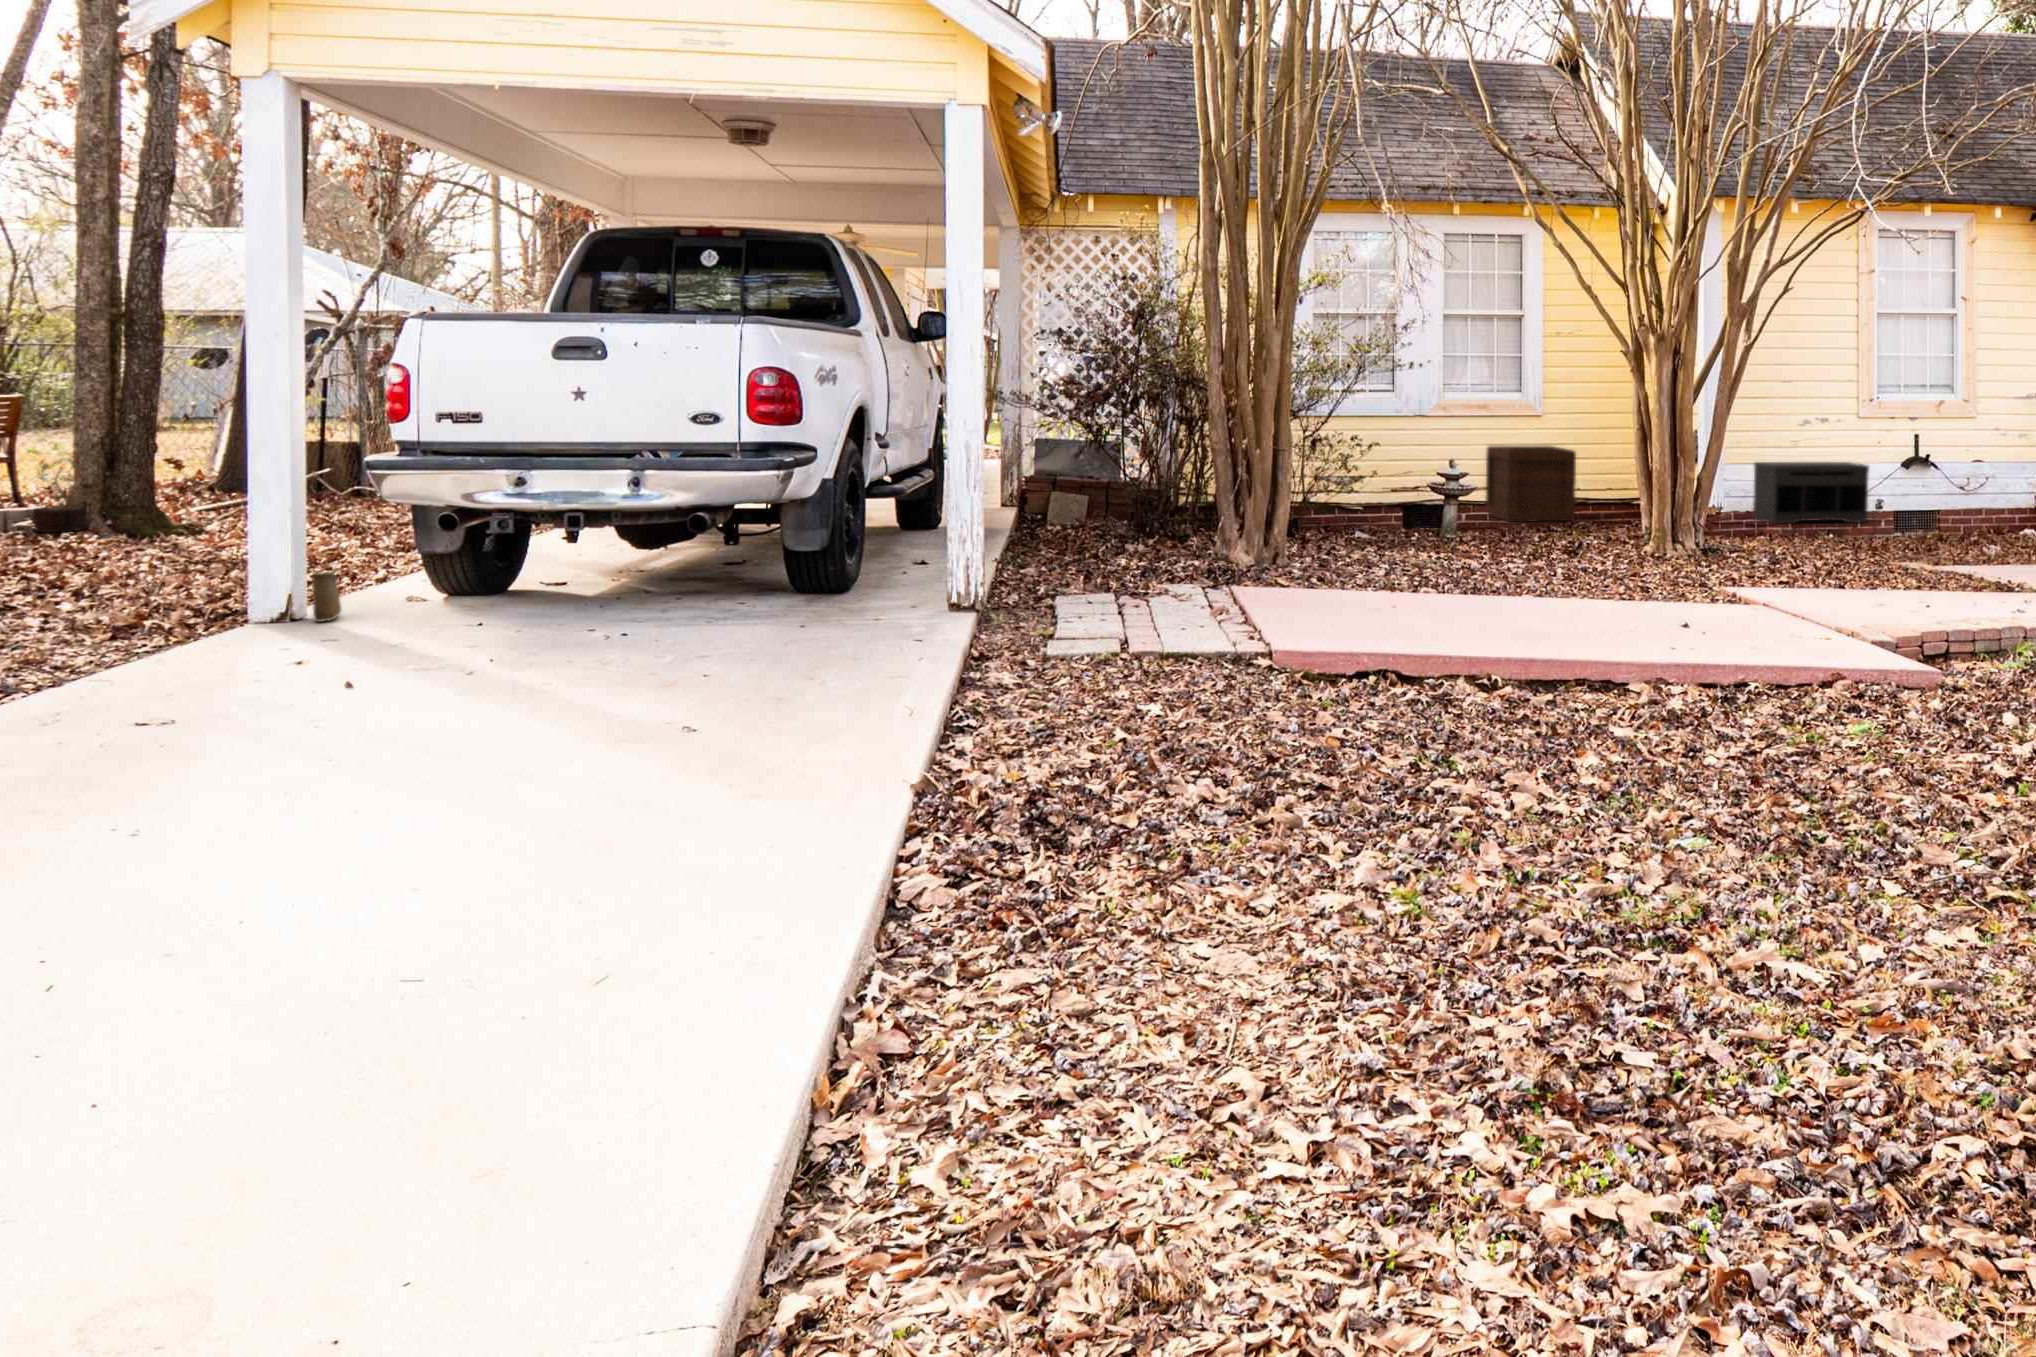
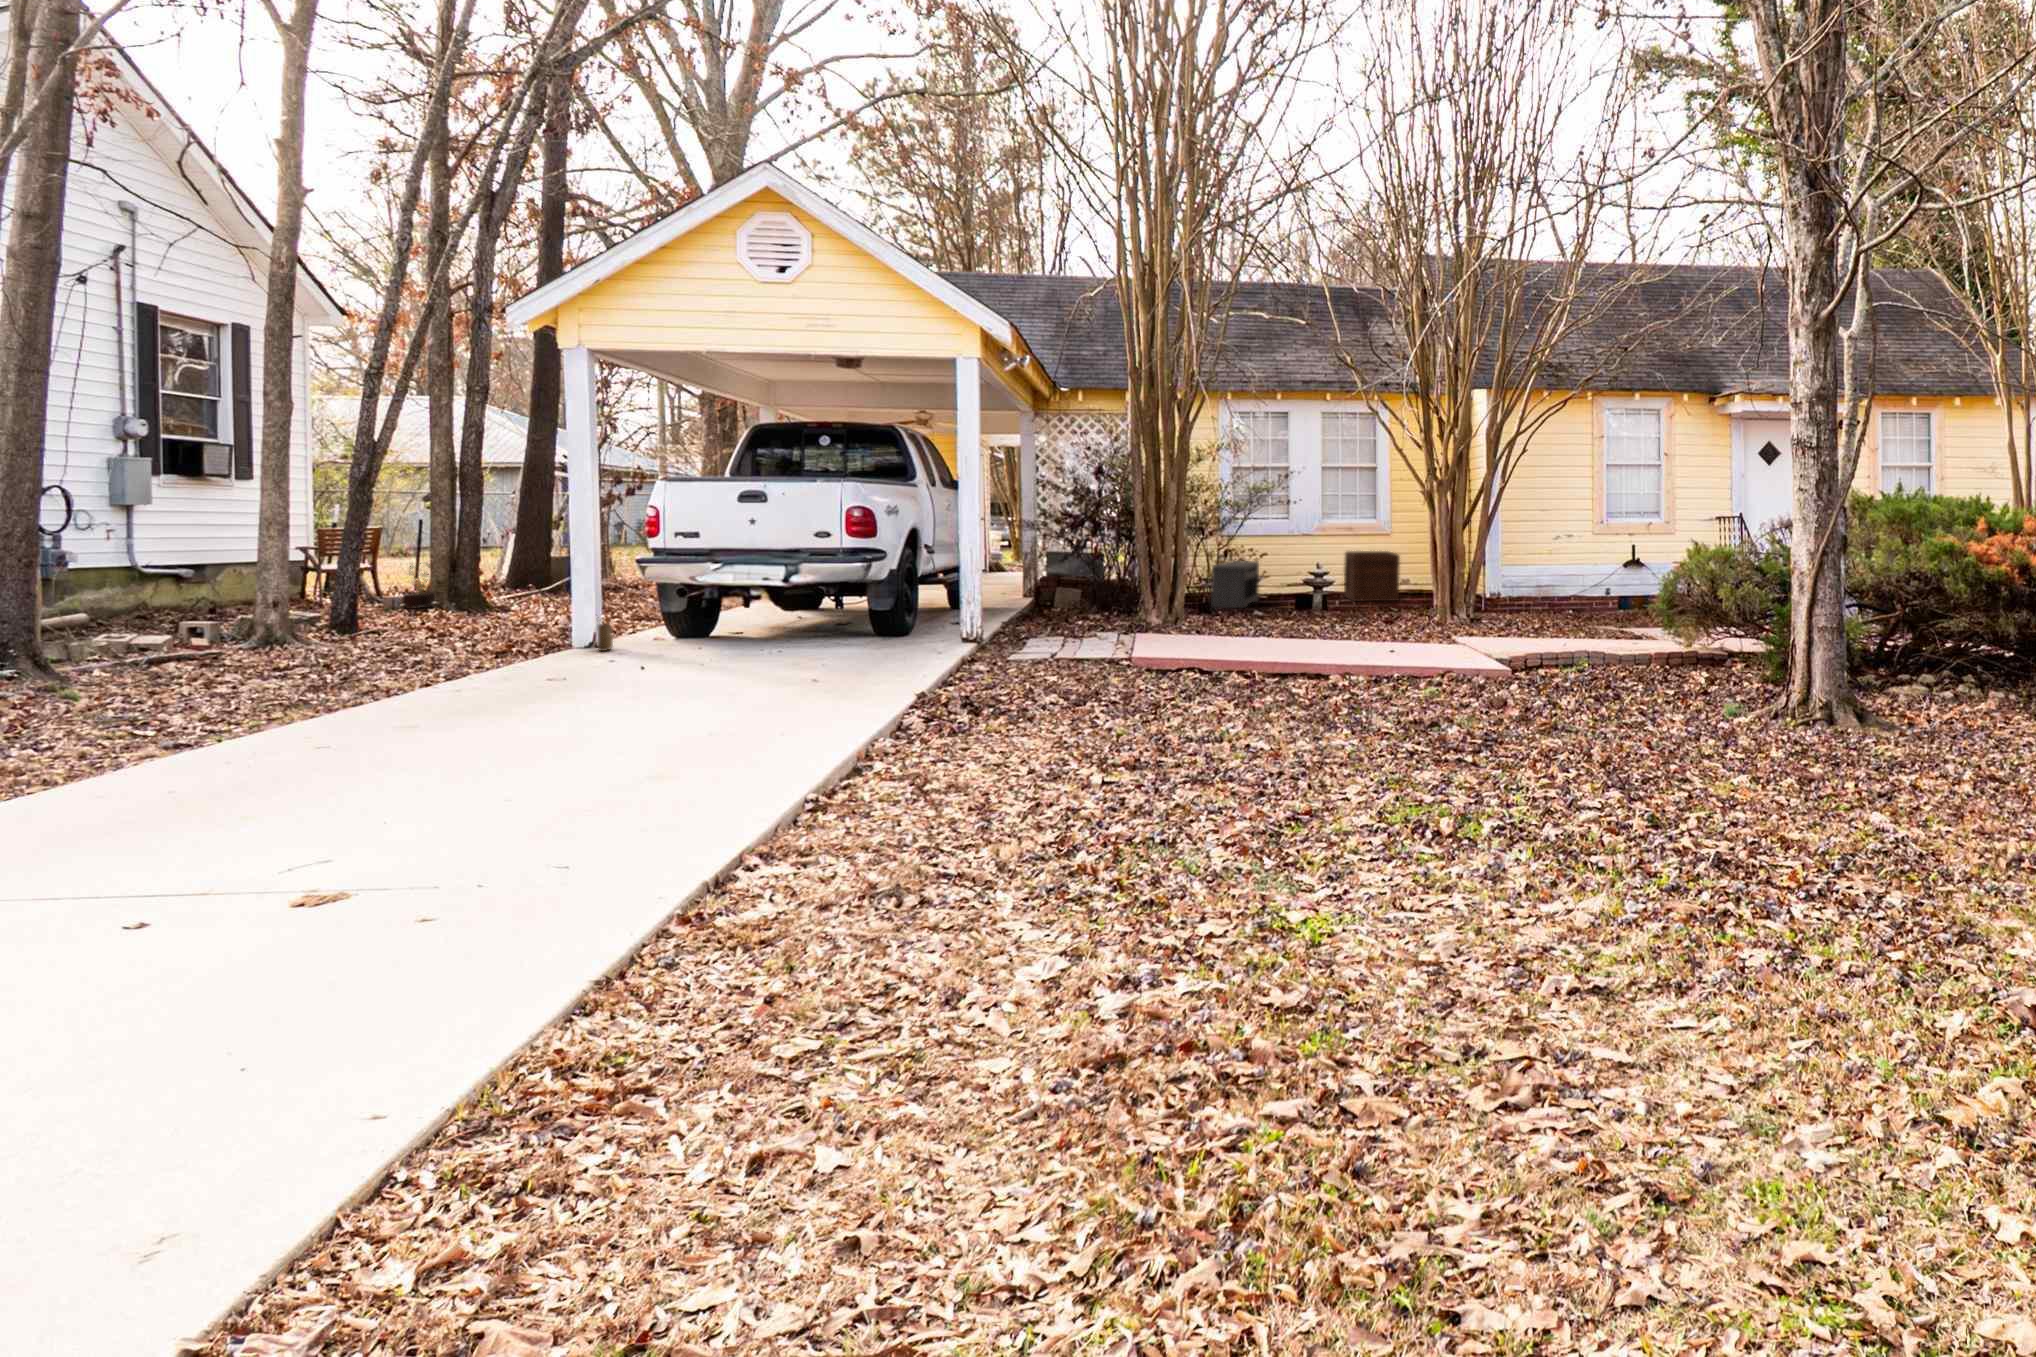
bench: present [1753,462,1869,524] -> present [1211,561,1259,608]

